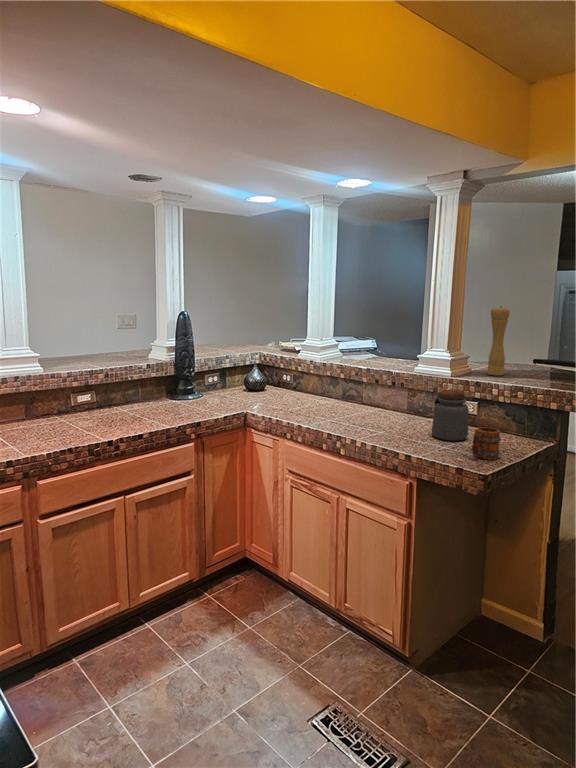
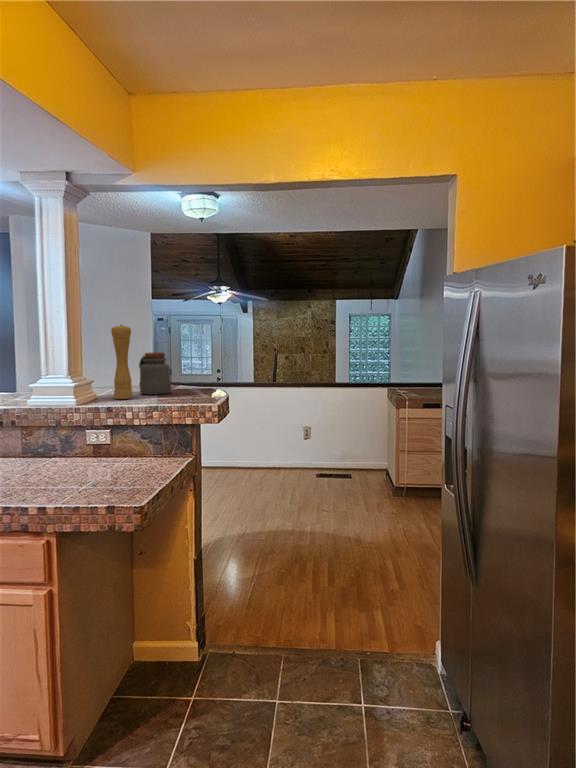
jar: present [432,390,469,441] -> present [139,352,171,395]
mug: present [472,427,501,460] -> none [119,454,149,490]

